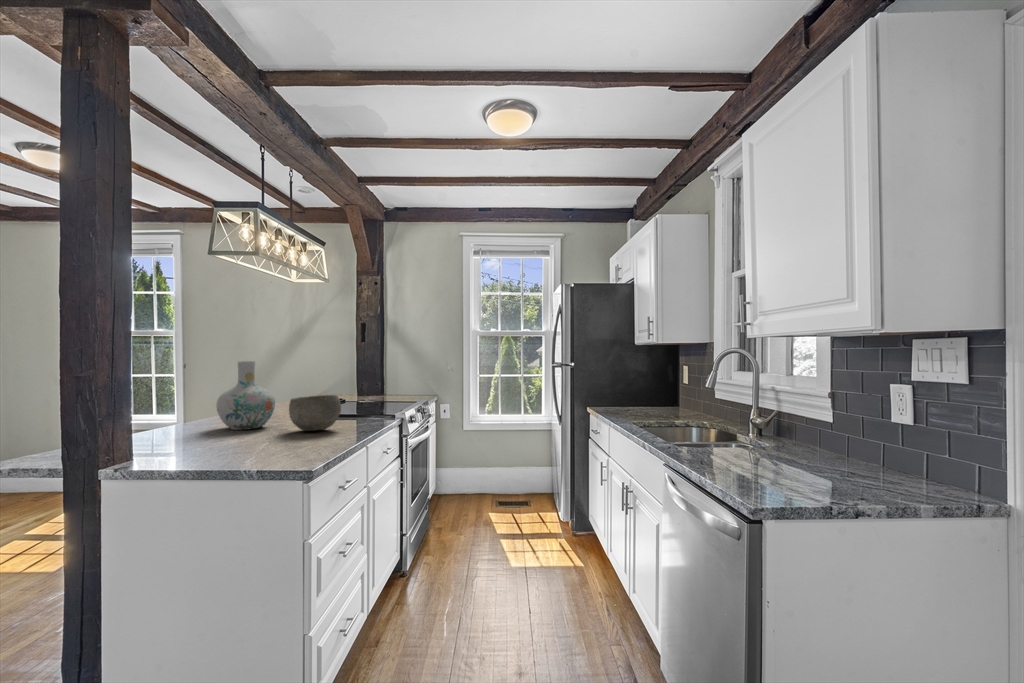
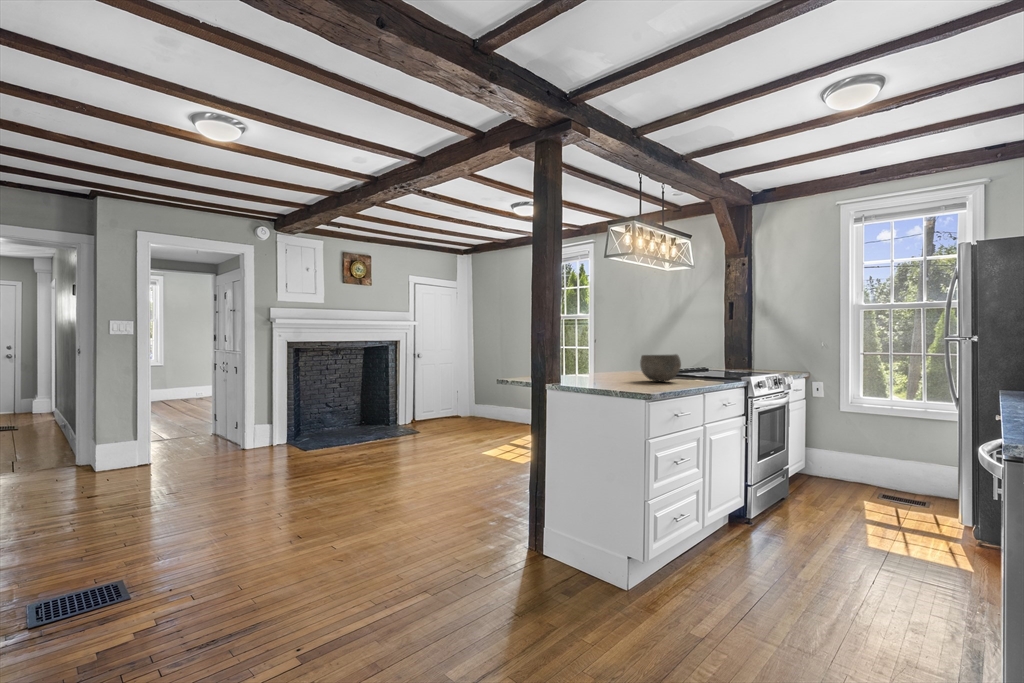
vase: present [216,361,275,430] -> none [595,328,635,378]

